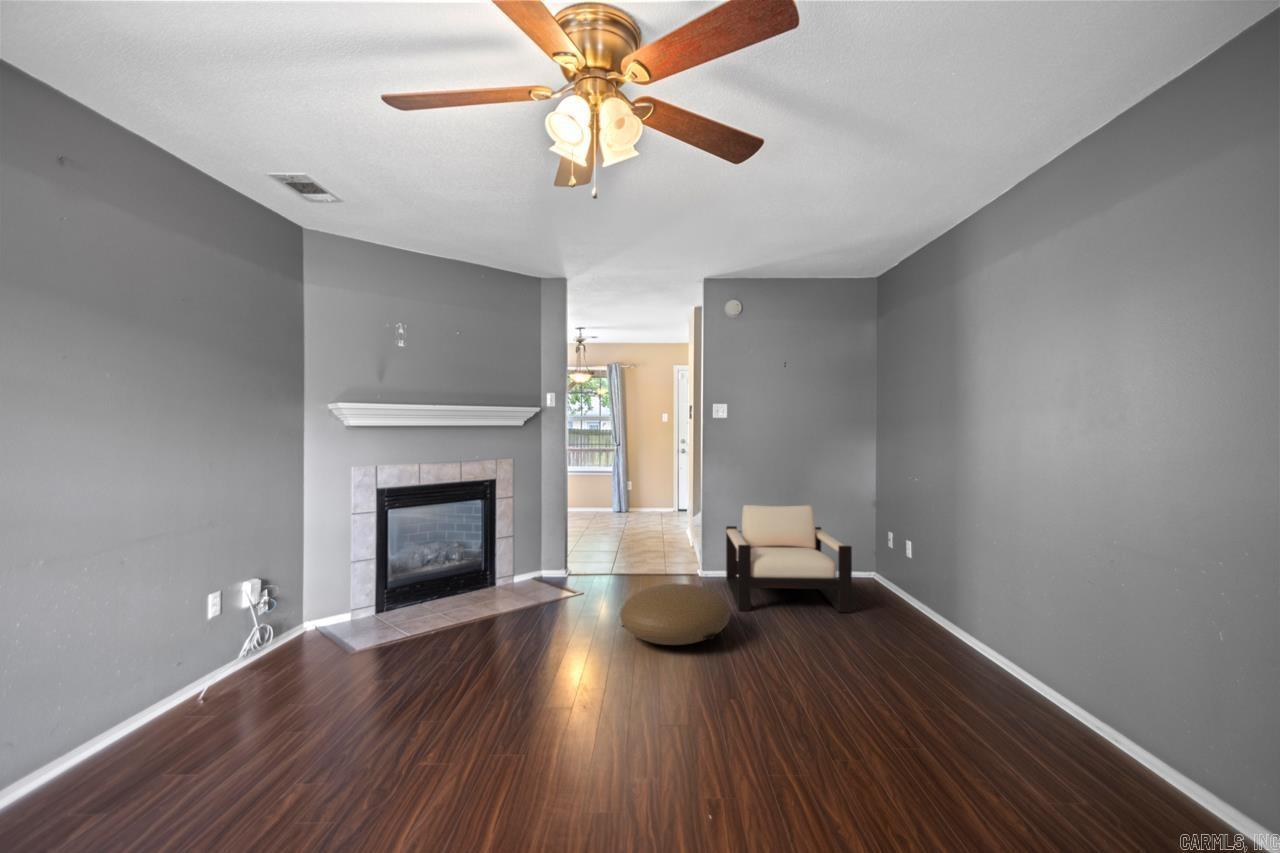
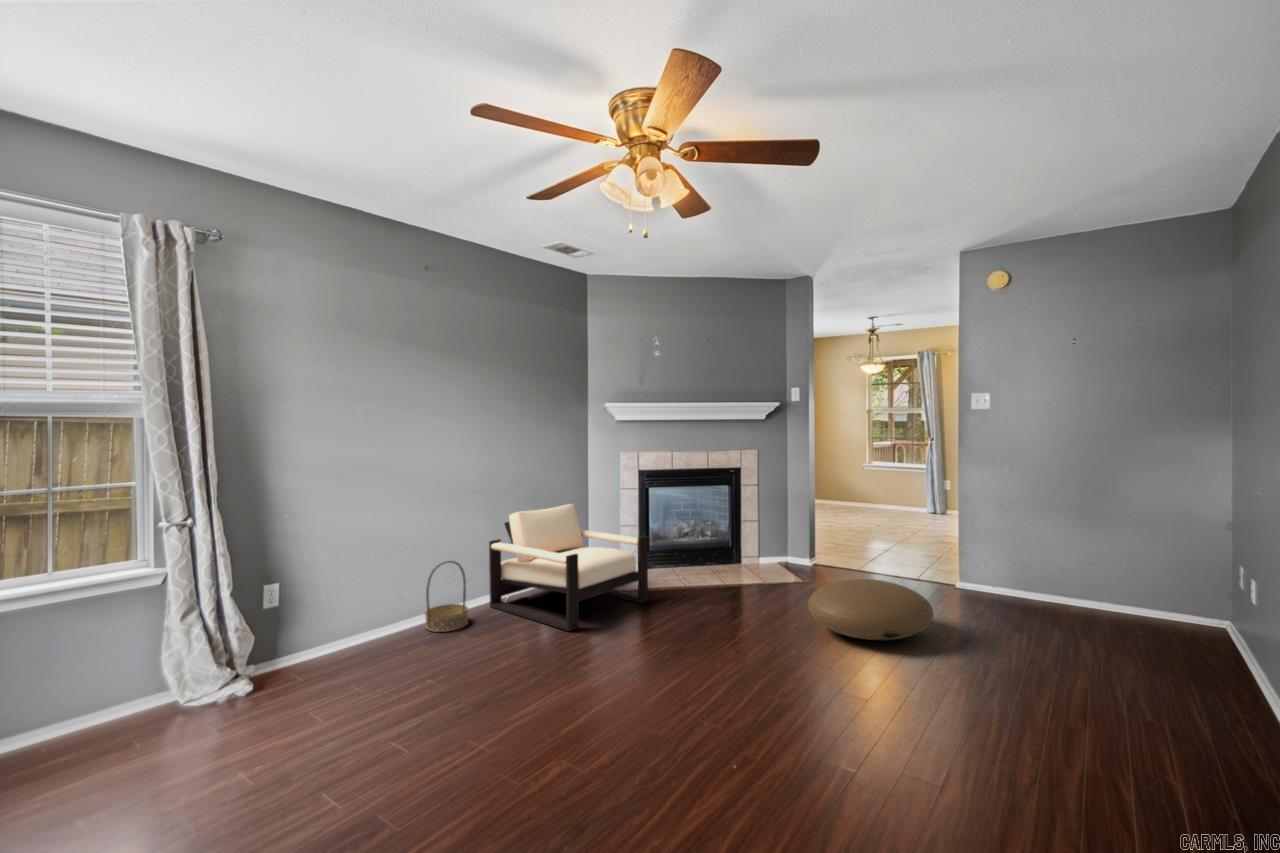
armchair: present [726,505,852,612] -> present [489,504,648,631]
basket: none [51,661,148,796] -> present [425,561,468,632]

